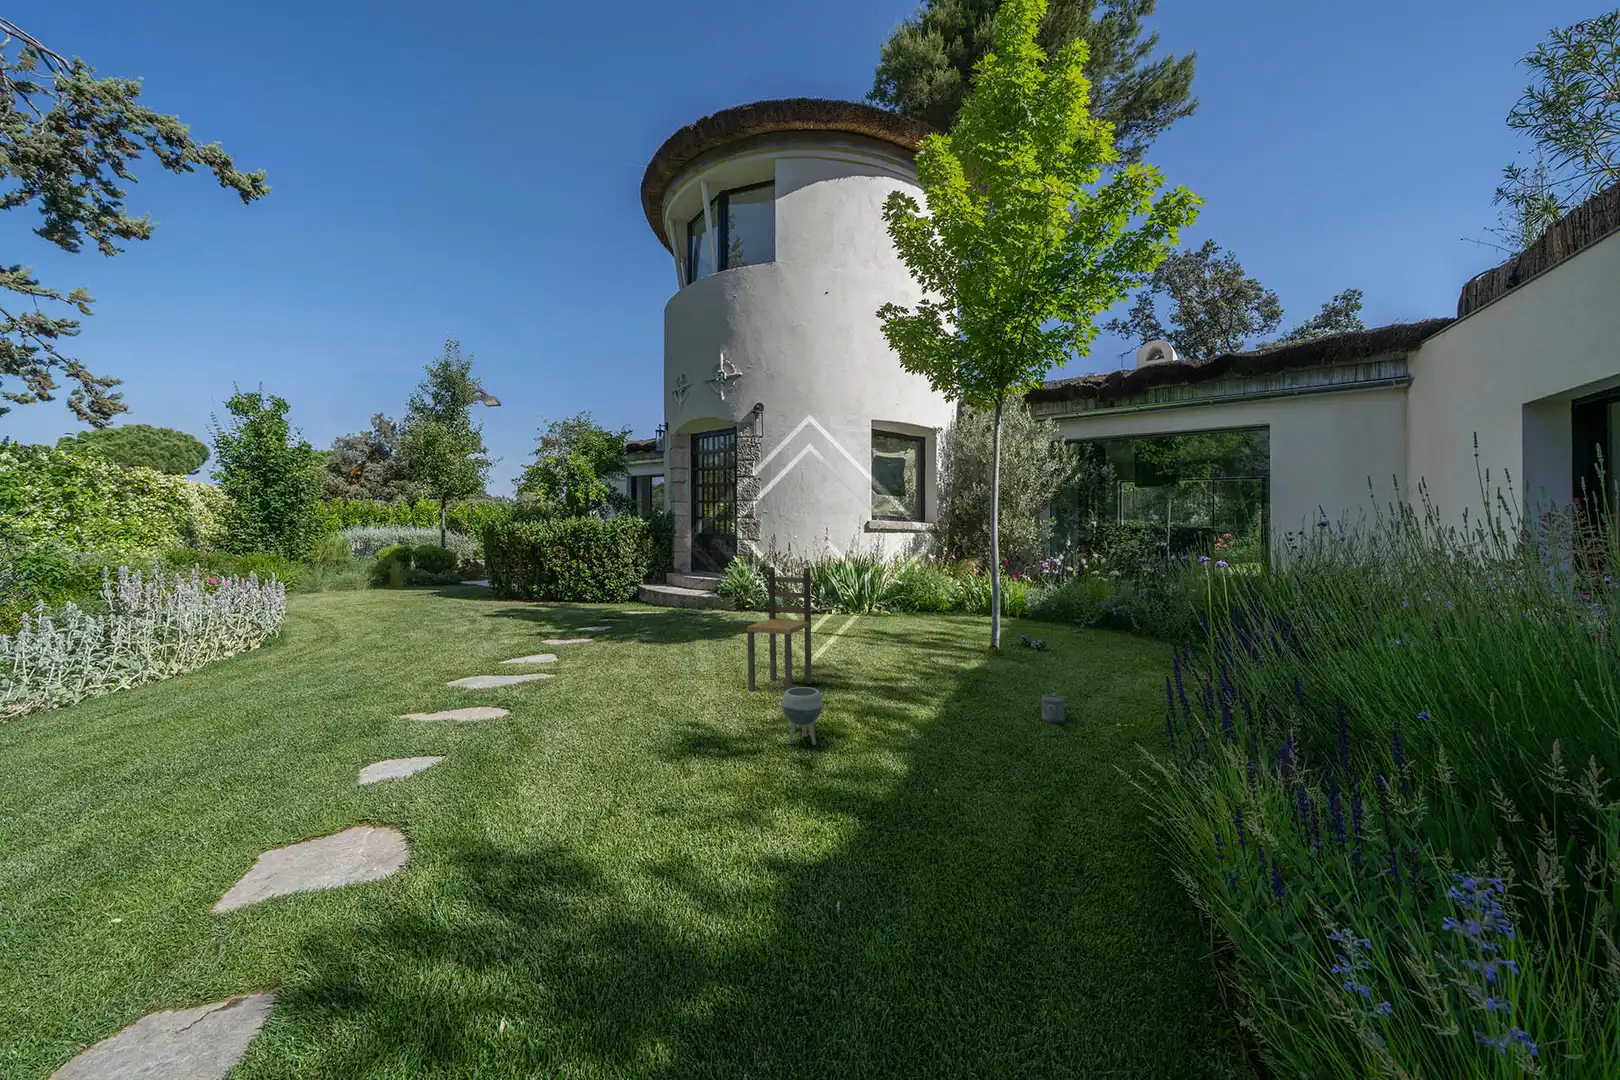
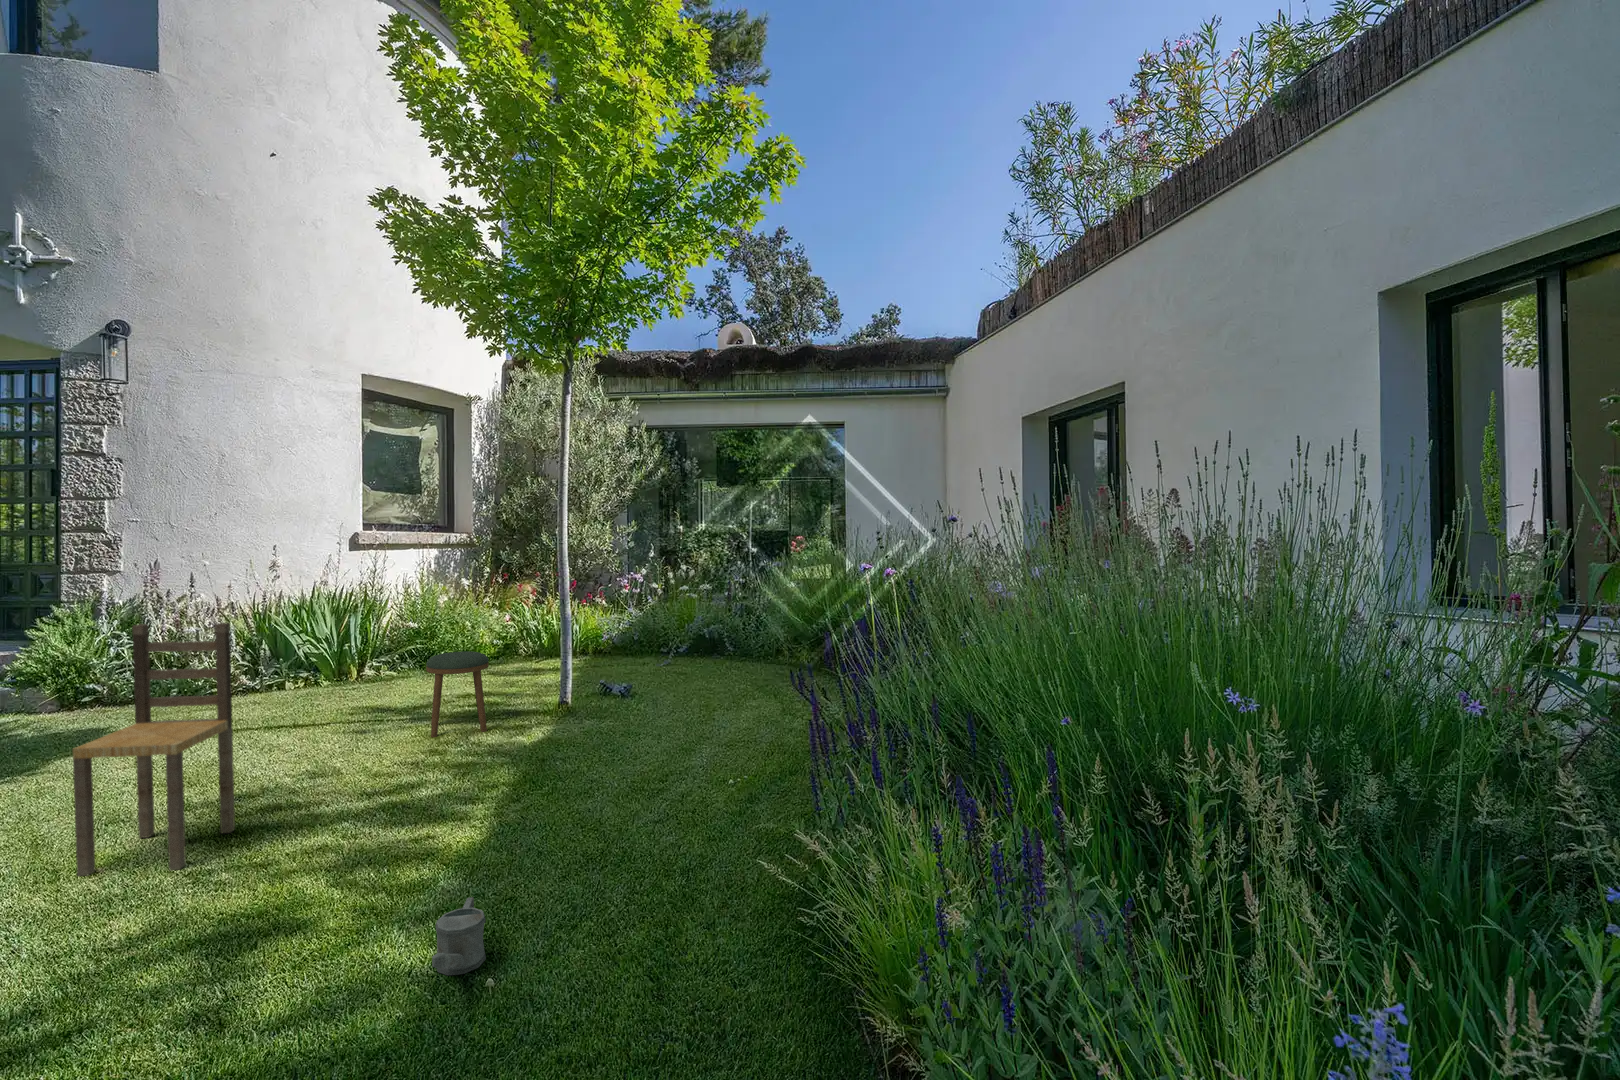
stool: none [907,600,945,654] -> present [426,651,489,737]
planter: present [782,687,823,745] -> none [137,872,240,1003]
watering can: present [1041,693,1065,723] -> present [432,897,486,976]

